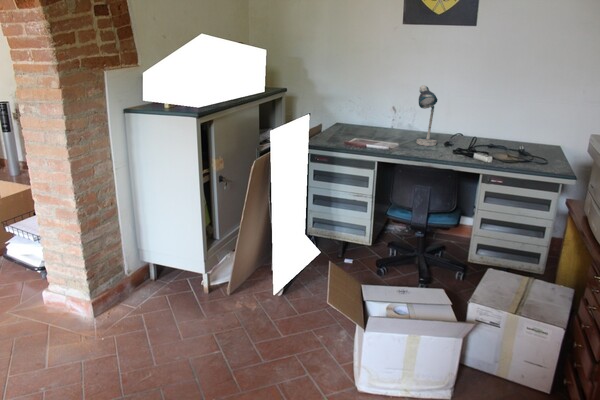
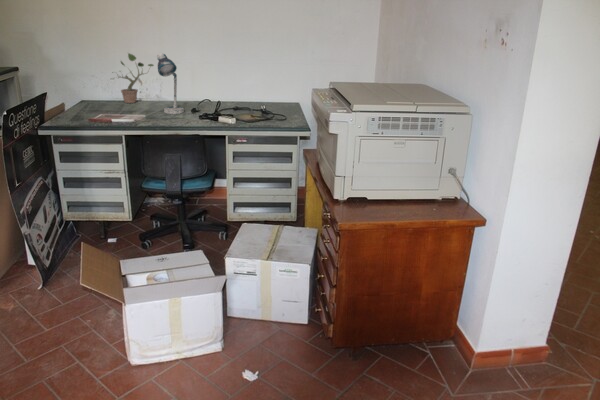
potted plant: none [366,81,411,130] -> present [118,53,154,103]

